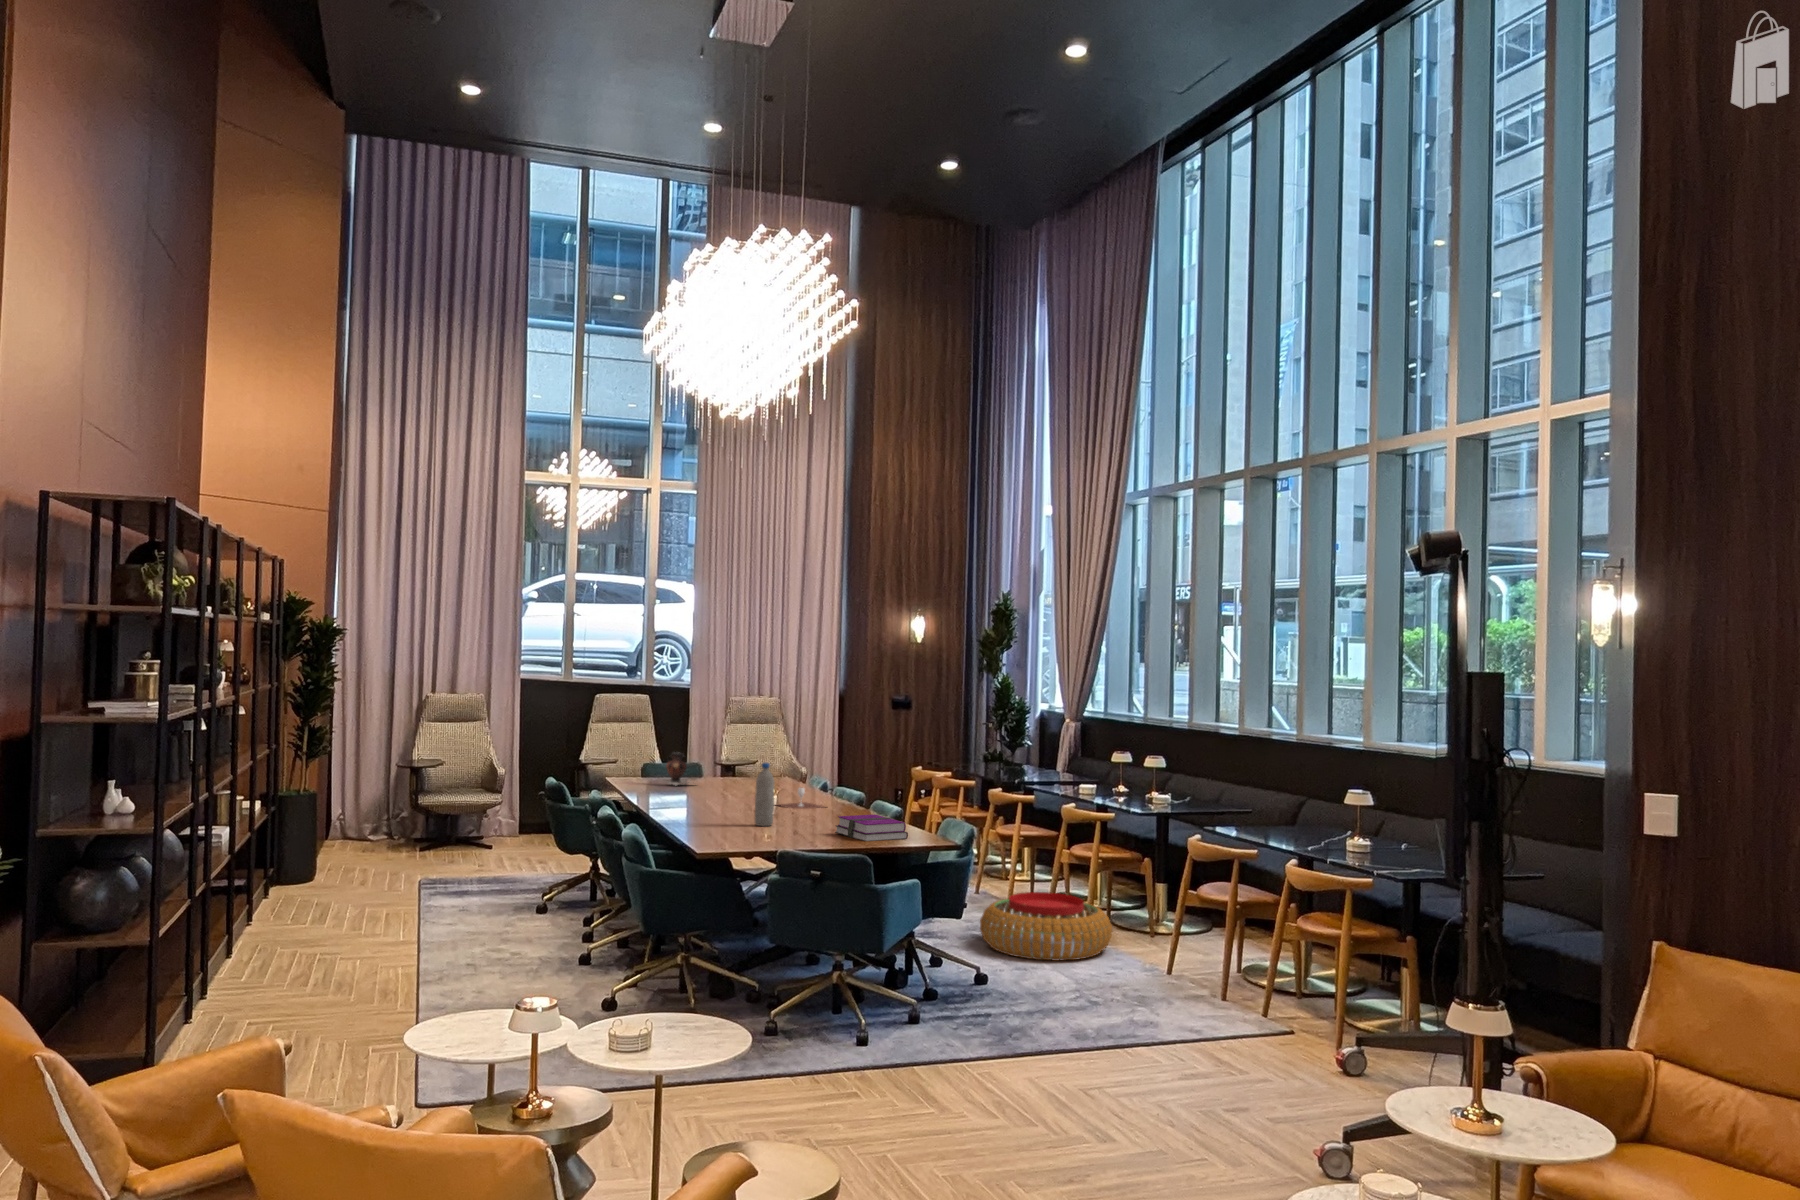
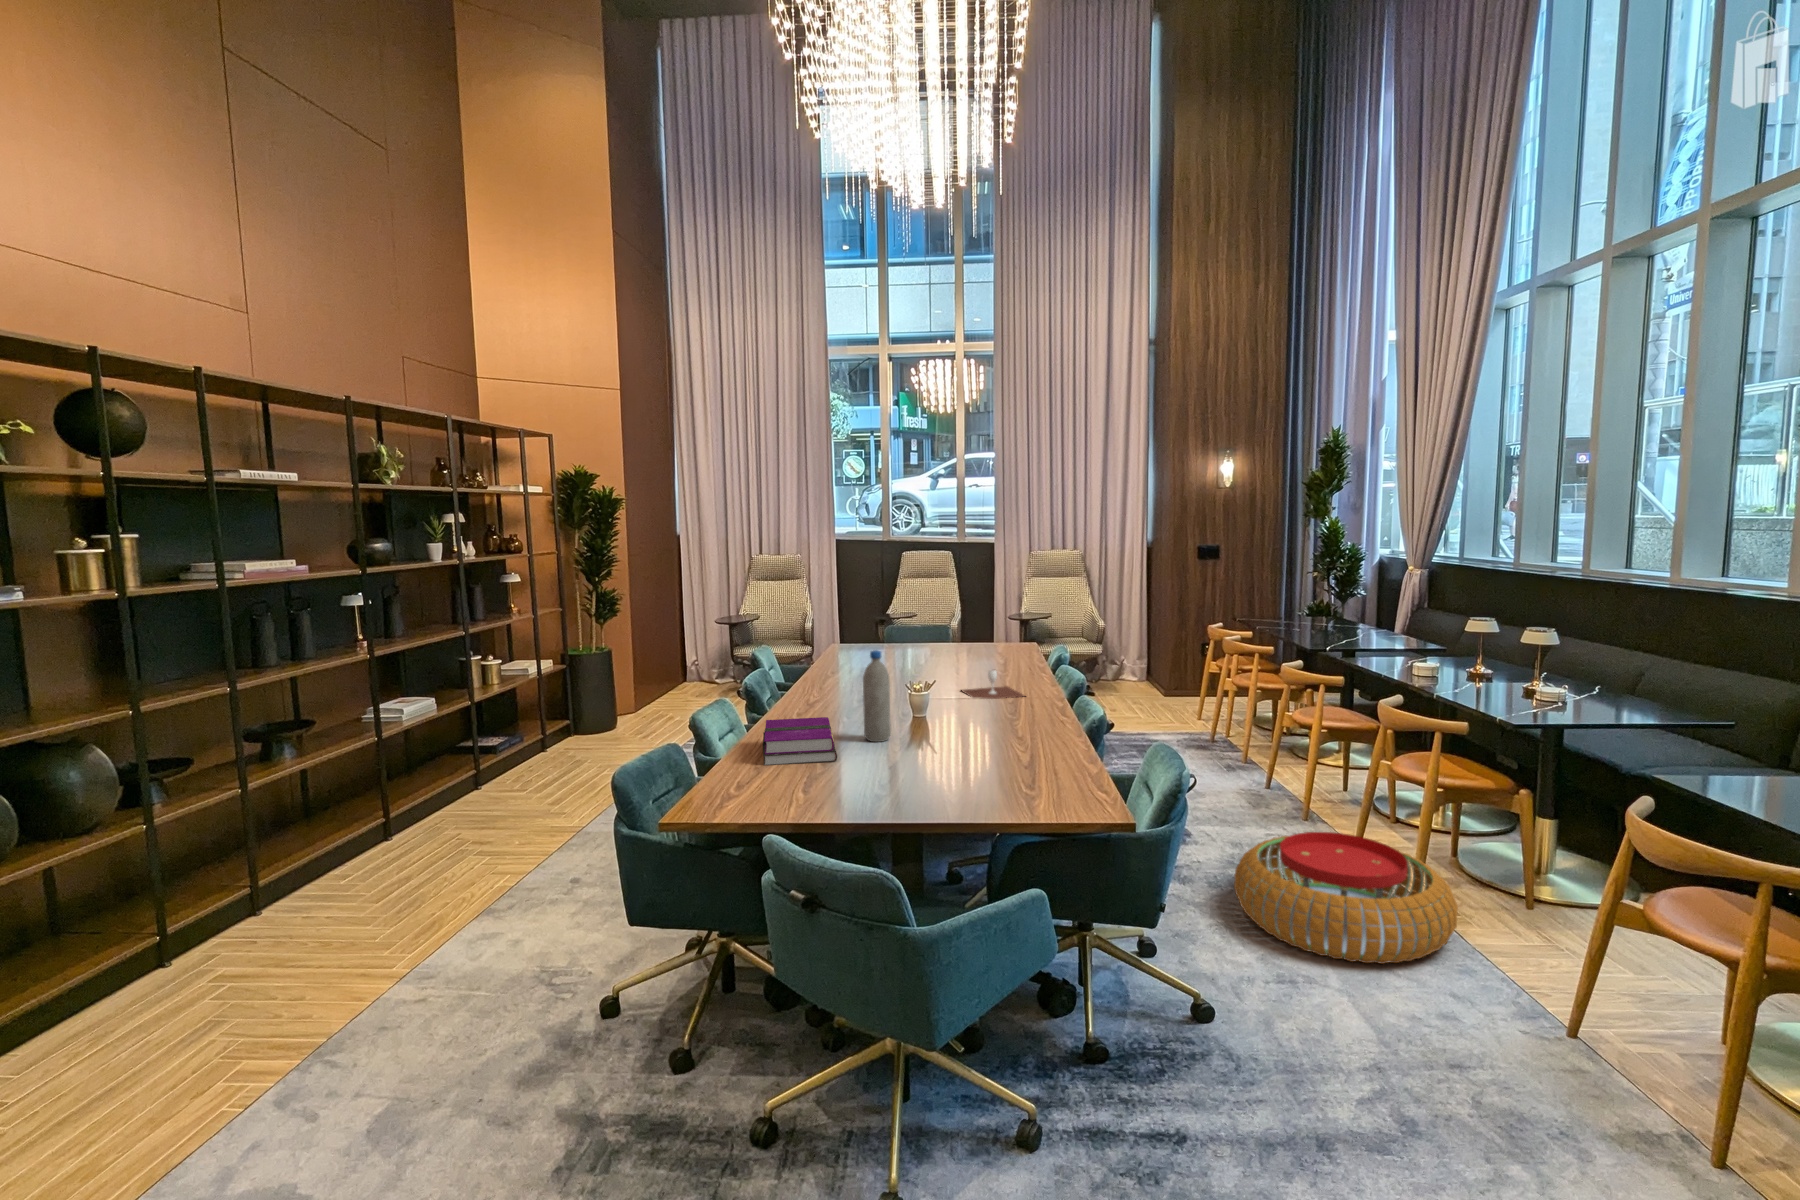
vase: present [666,752,689,786] -> none [883,616,928,653]
hardback book: present [835,814,908,841] -> present [763,717,837,766]

